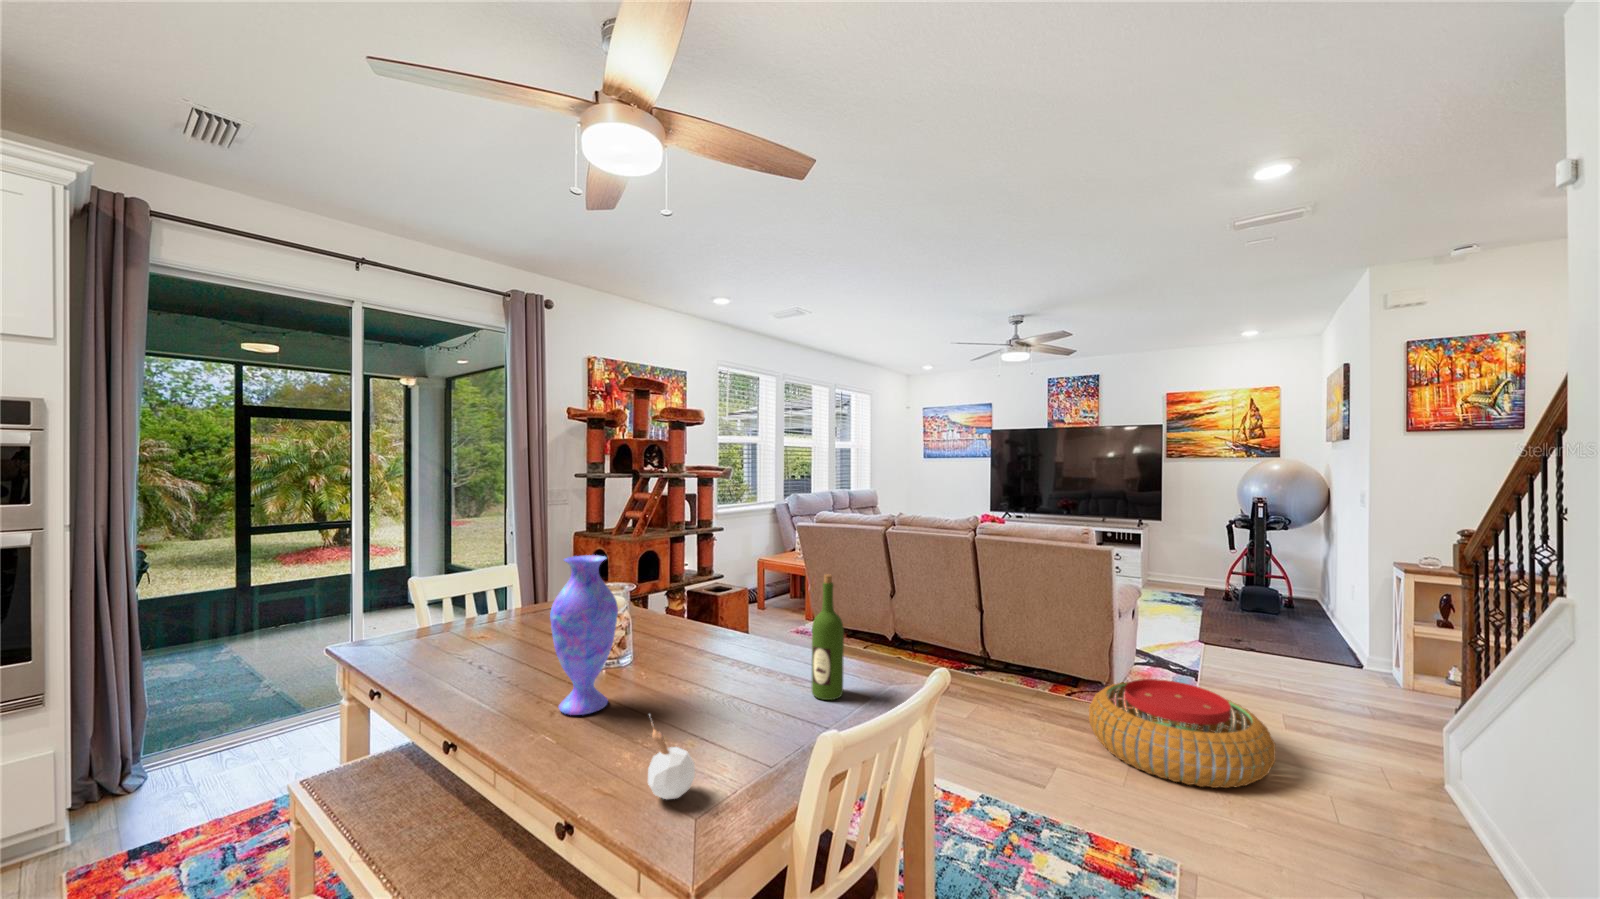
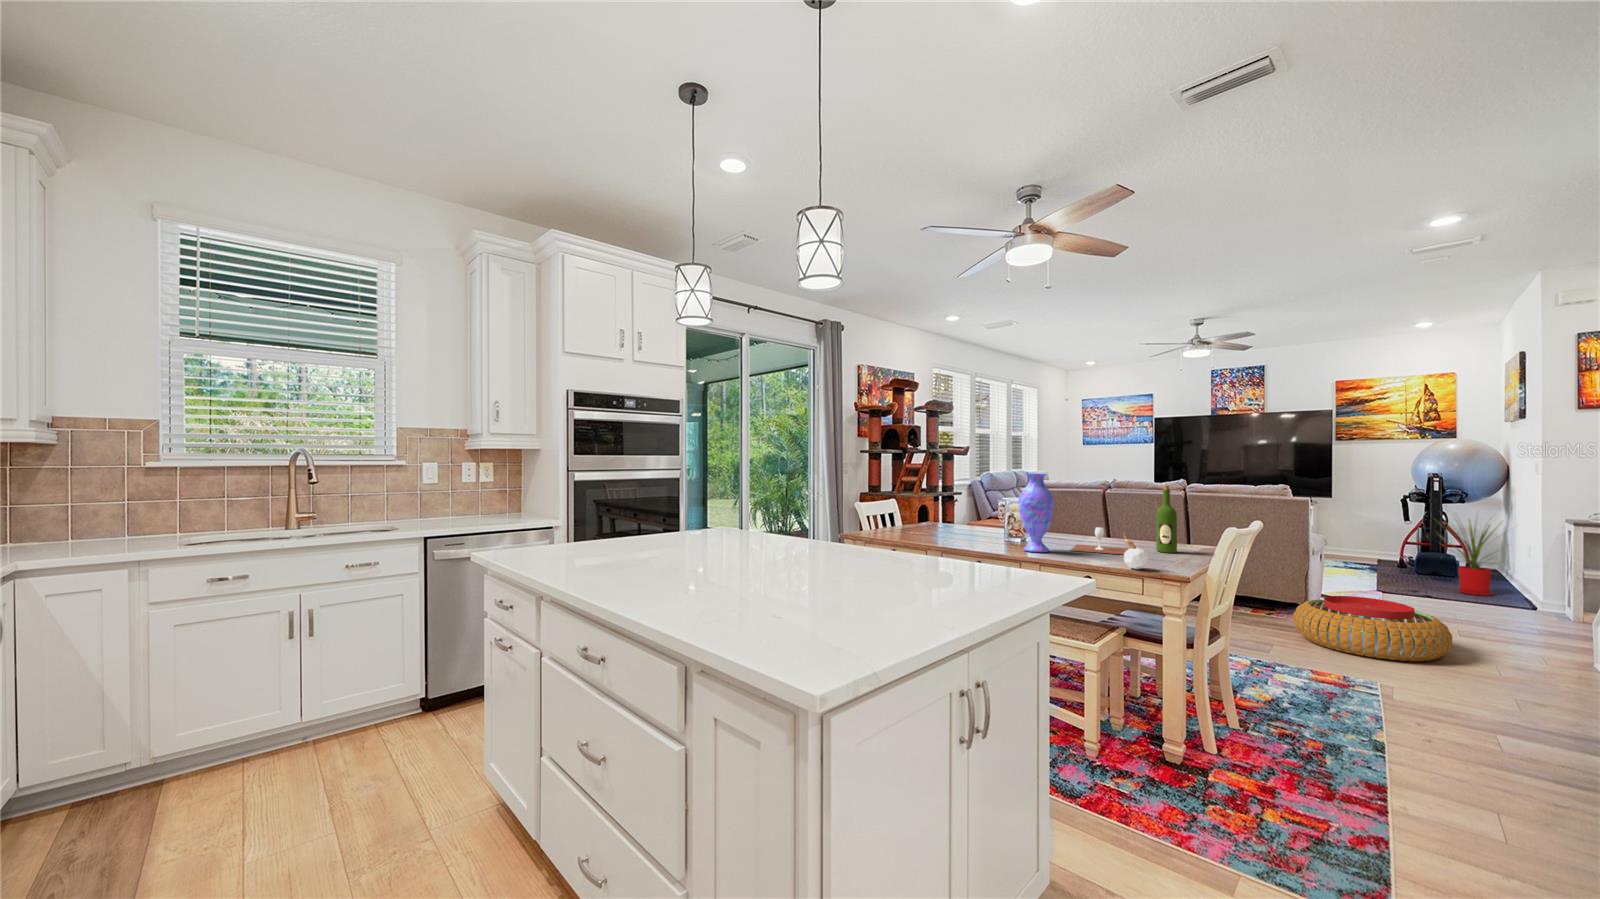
house plant: none [1256,543,1346,645] -> present [1441,520,1502,596]
wine glass: none [654,650,774,715] -> present [1071,527,1128,554]

